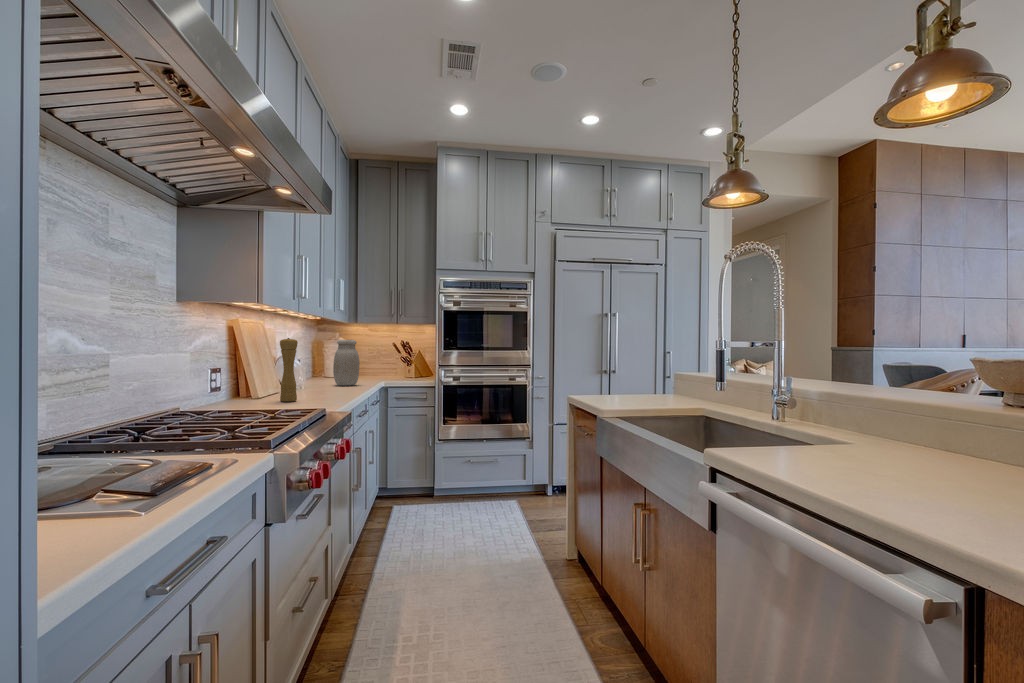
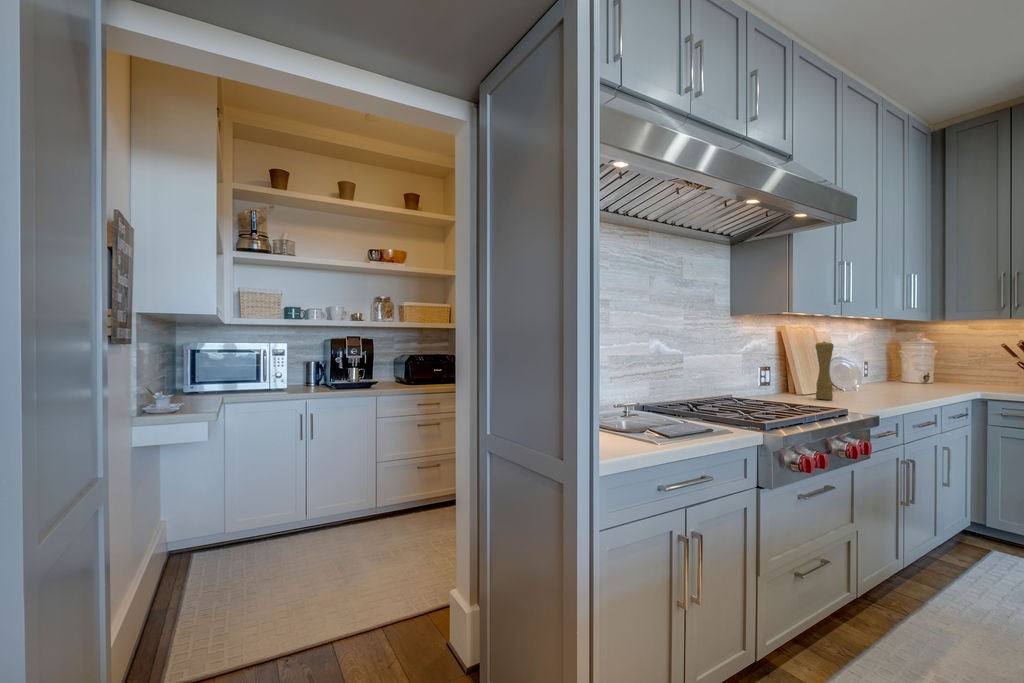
jar: present [333,340,360,386] -> none [897,342,934,393]

